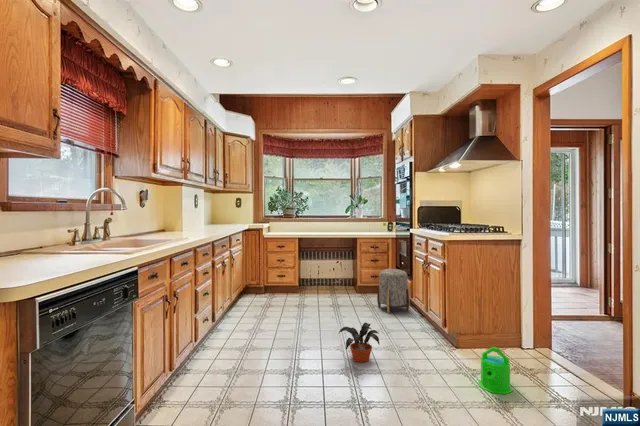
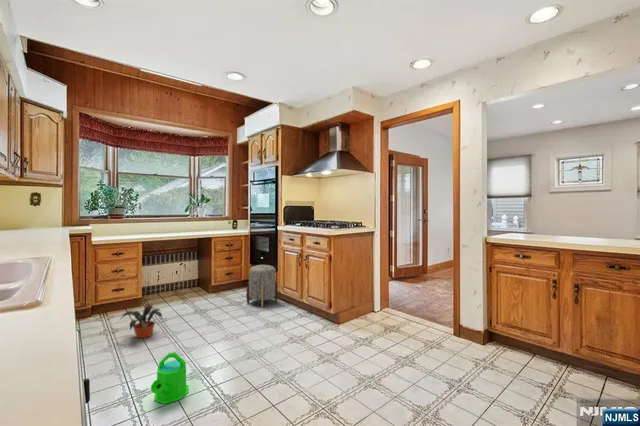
potted plant: present [339,323,379,362] -> present [122,304,162,338]
watering can: present [479,347,512,394] -> present [151,352,189,404]

